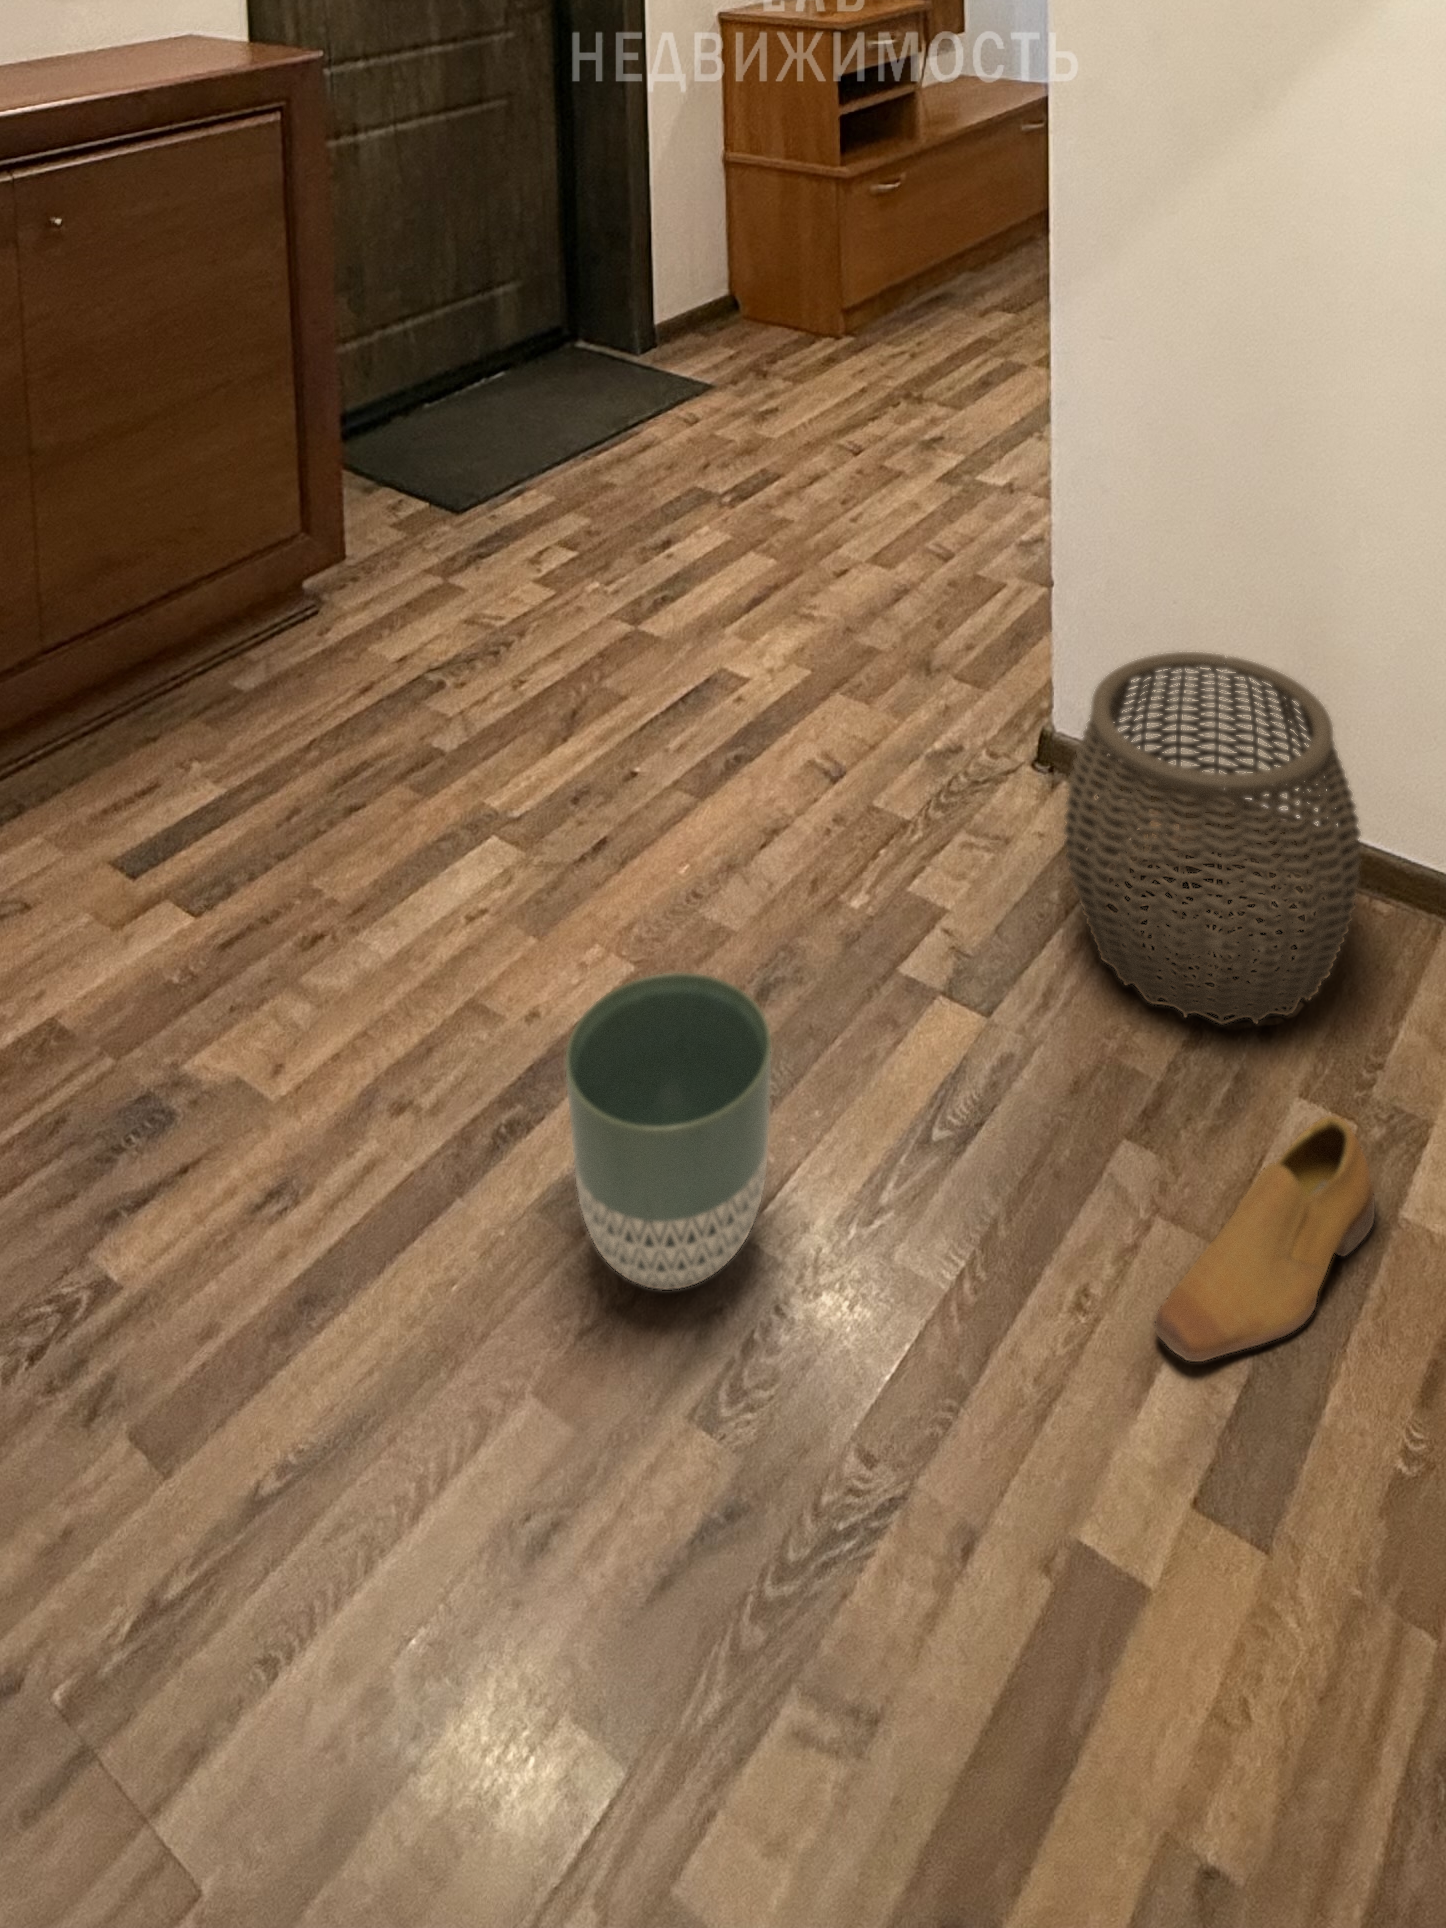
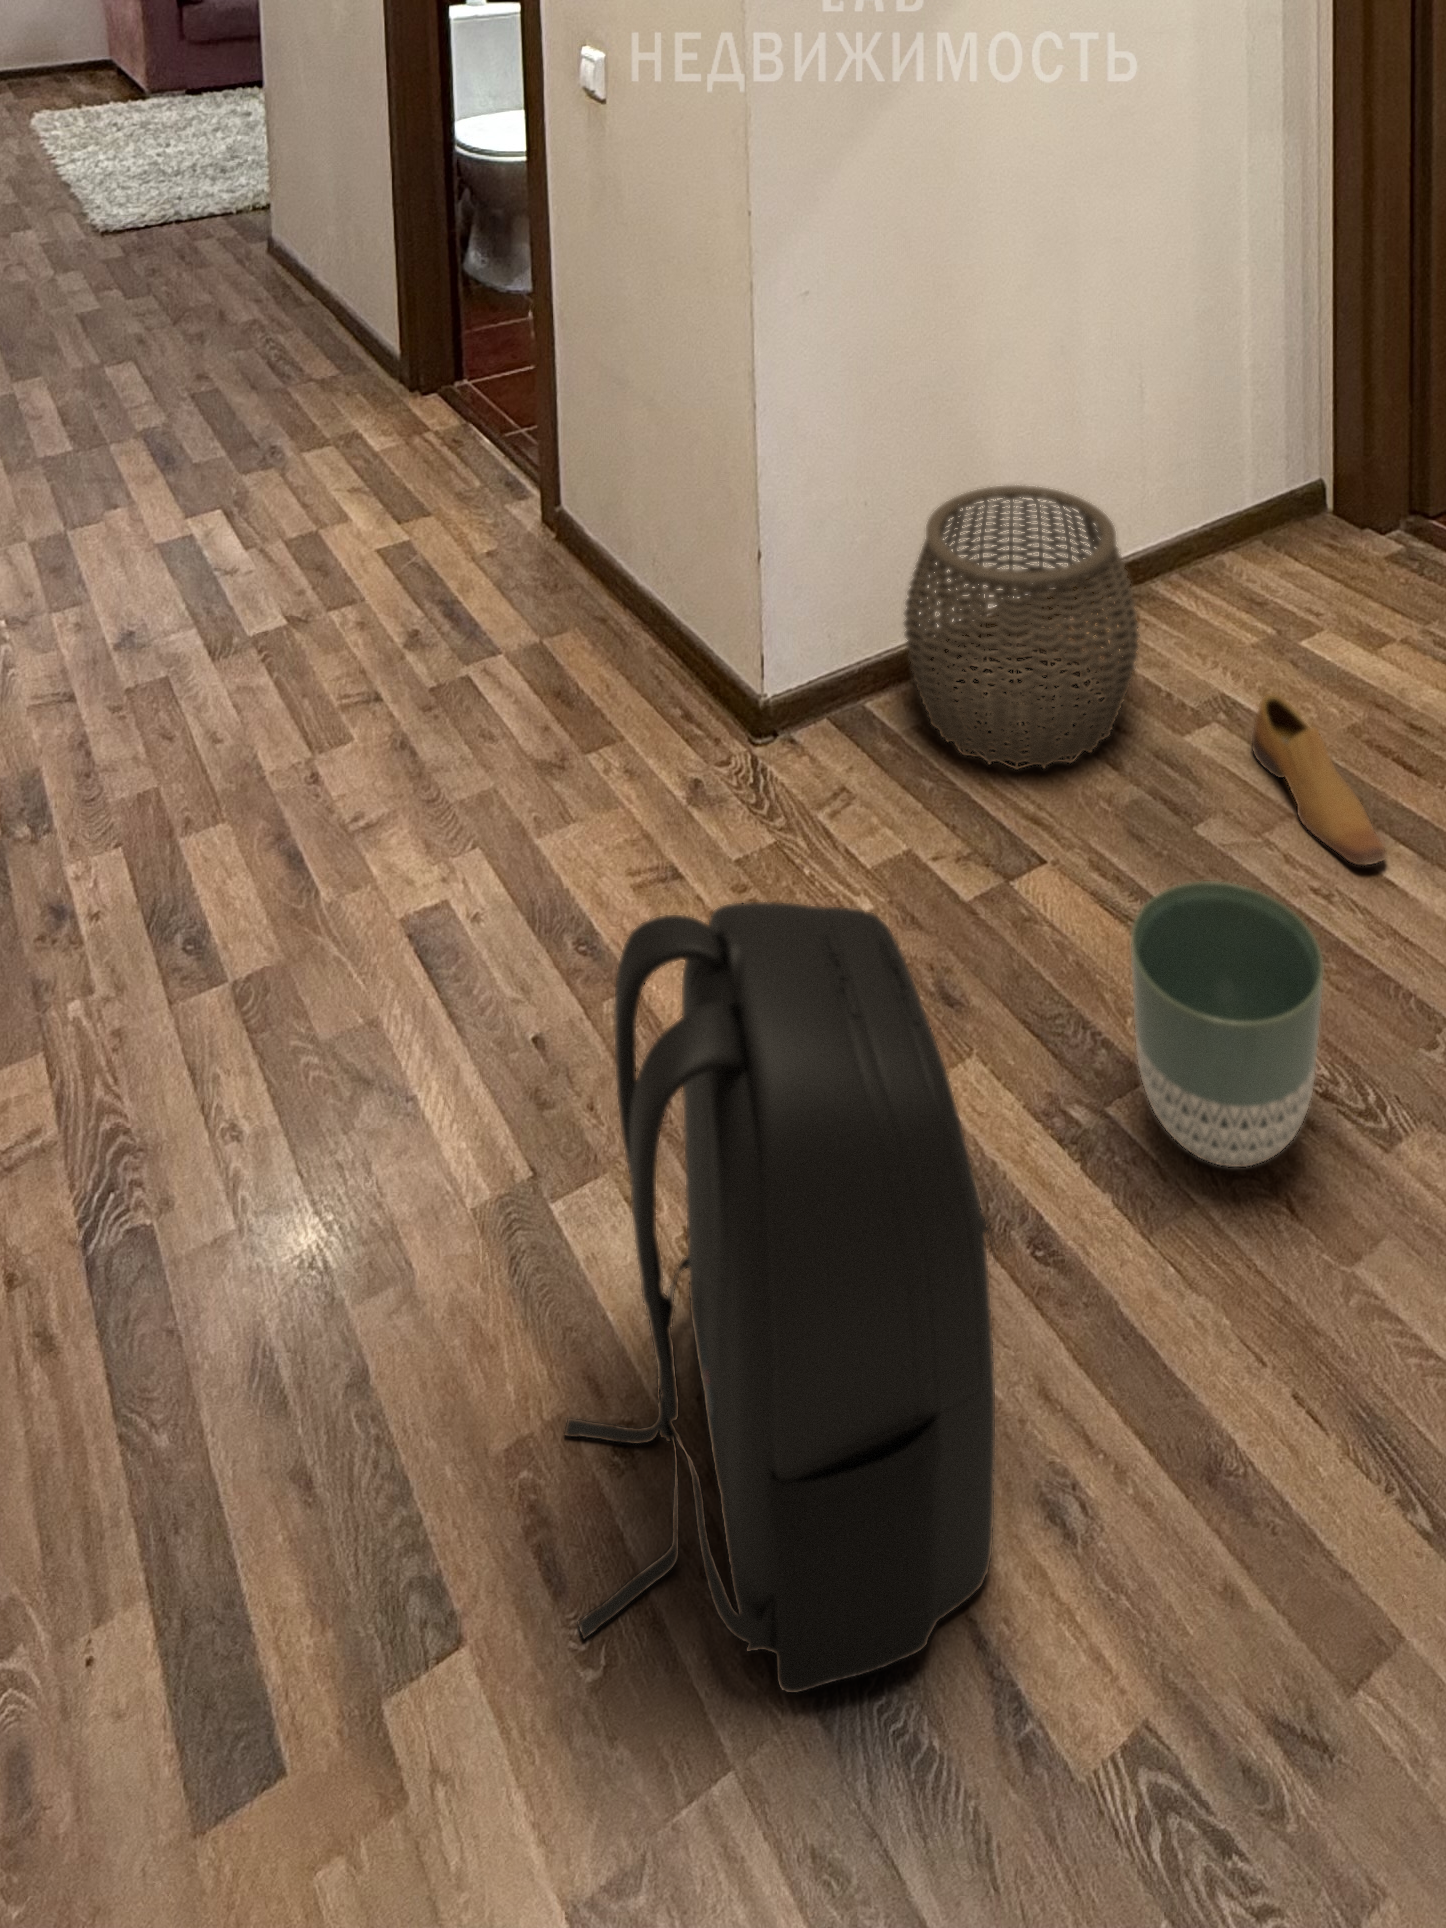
backpack: none [130,586,461,1158] -> present [565,902,995,1693]

